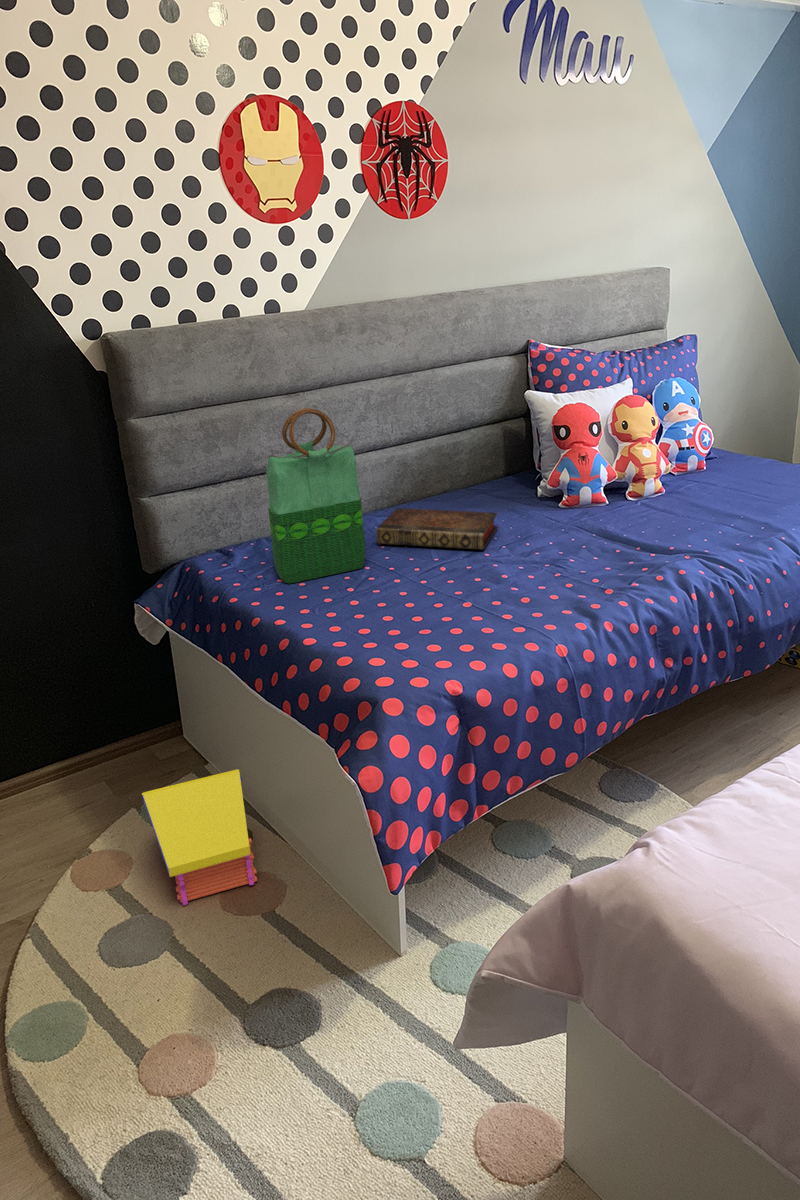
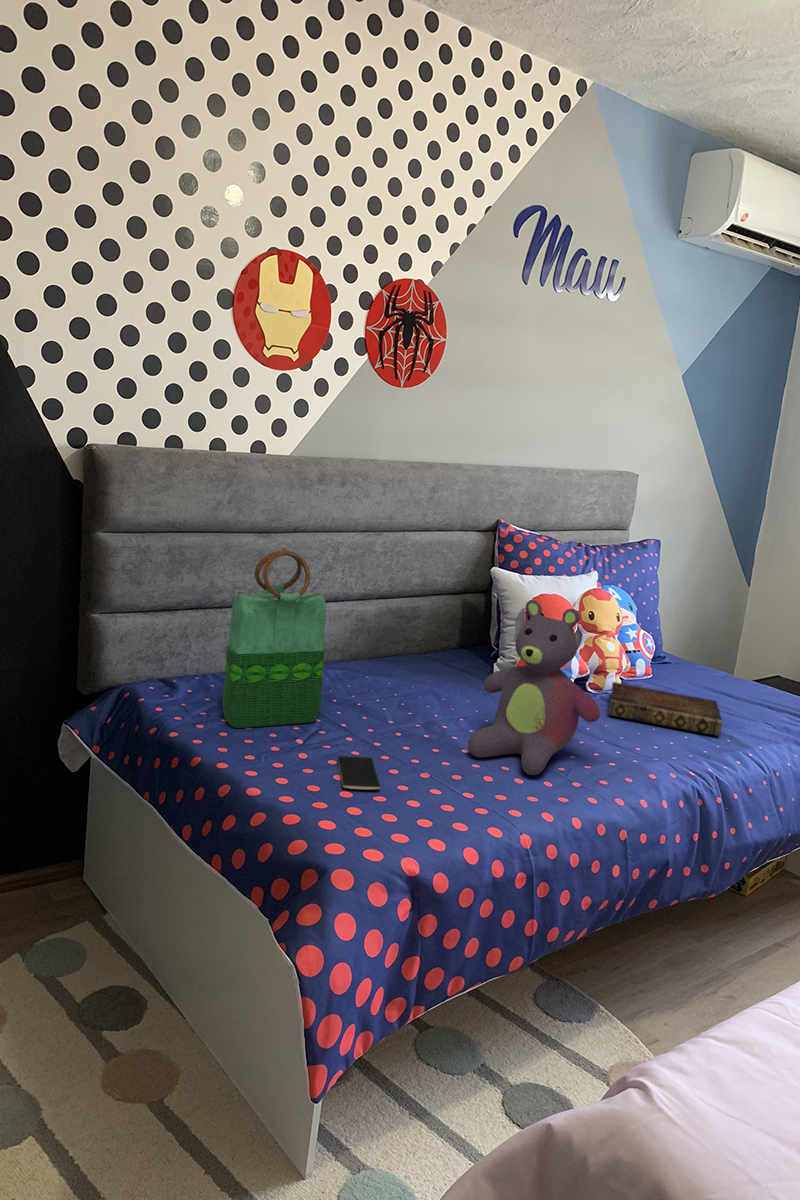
stuffed bear: none [508,420,633,590] -> present [468,600,600,775]
book: present [376,508,498,550] -> present [609,682,722,736]
smartphone: none [385,594,425,624] -> present [338,756,380,789]
toy house: present [142,769,257,905] -> none [36,928,152,1085]

